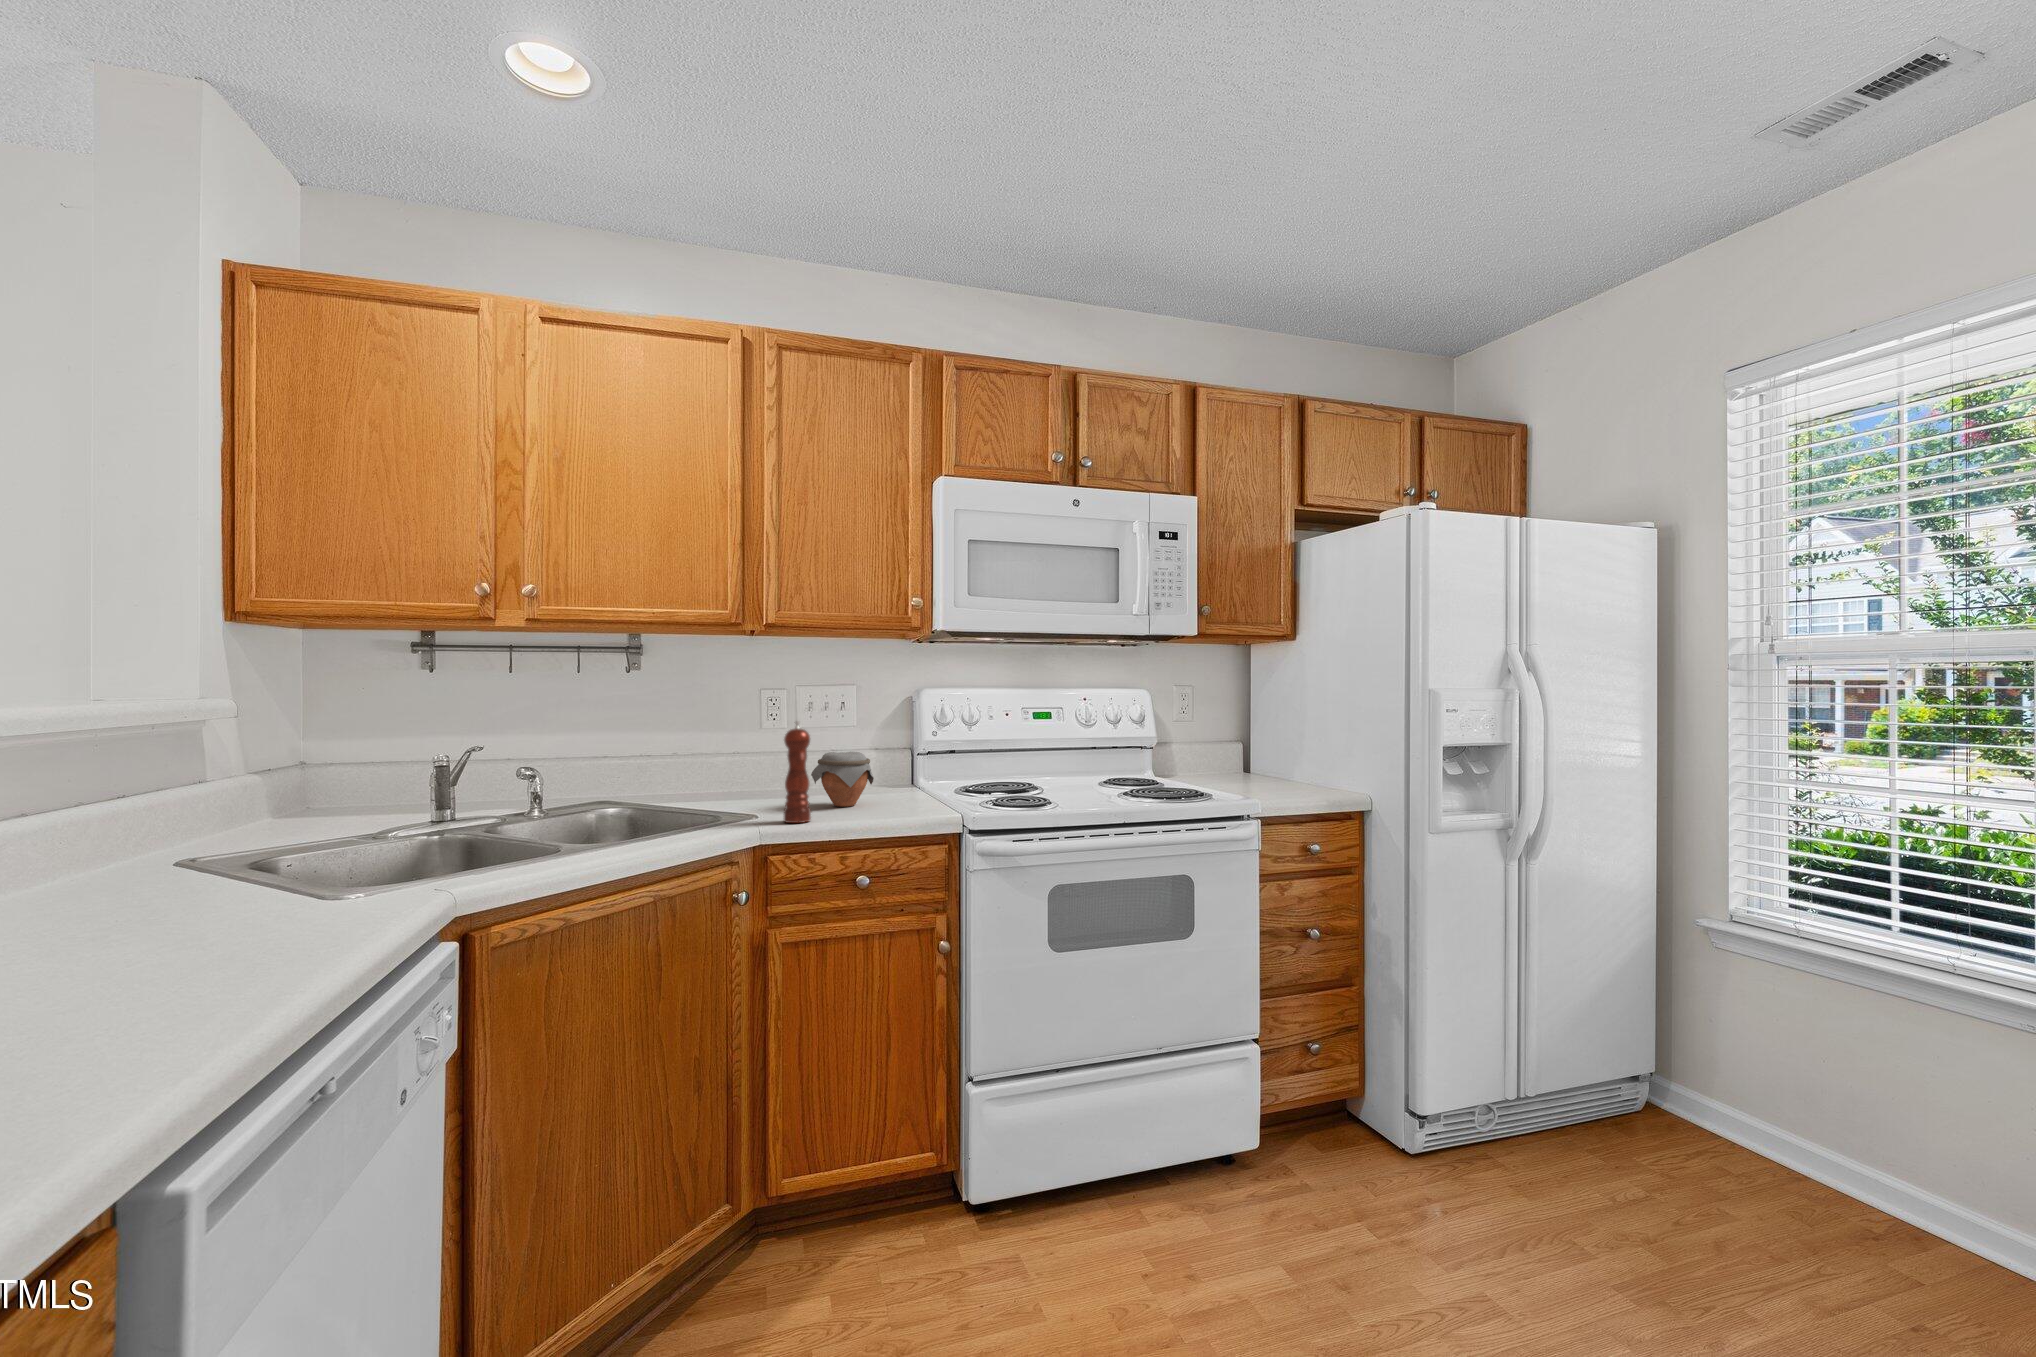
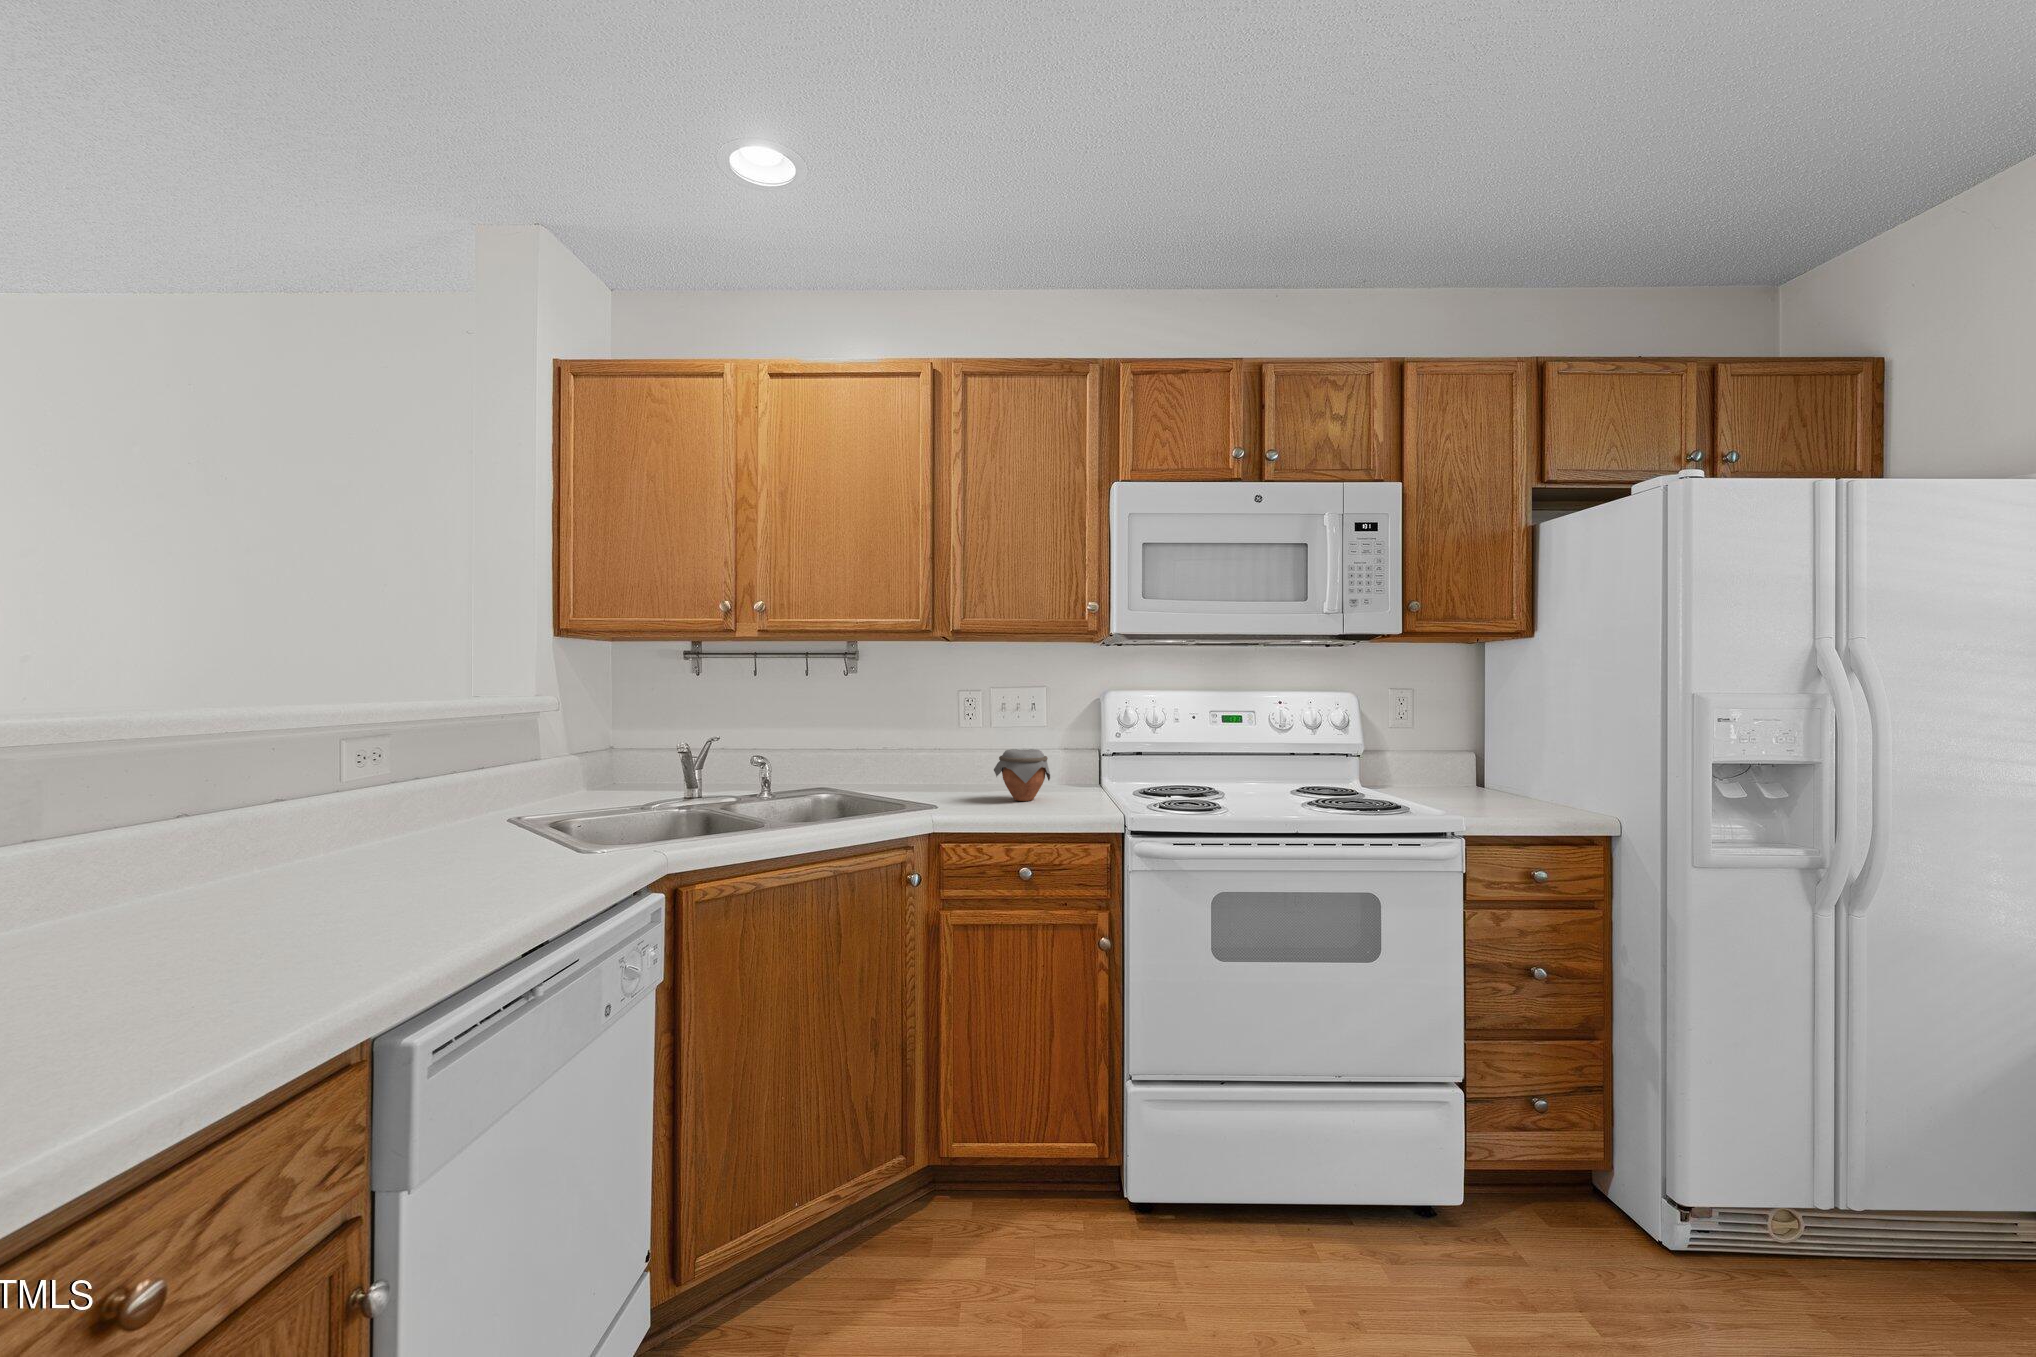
pepper mill: present [784,721,811,823] -> none [955,720,980,815]

